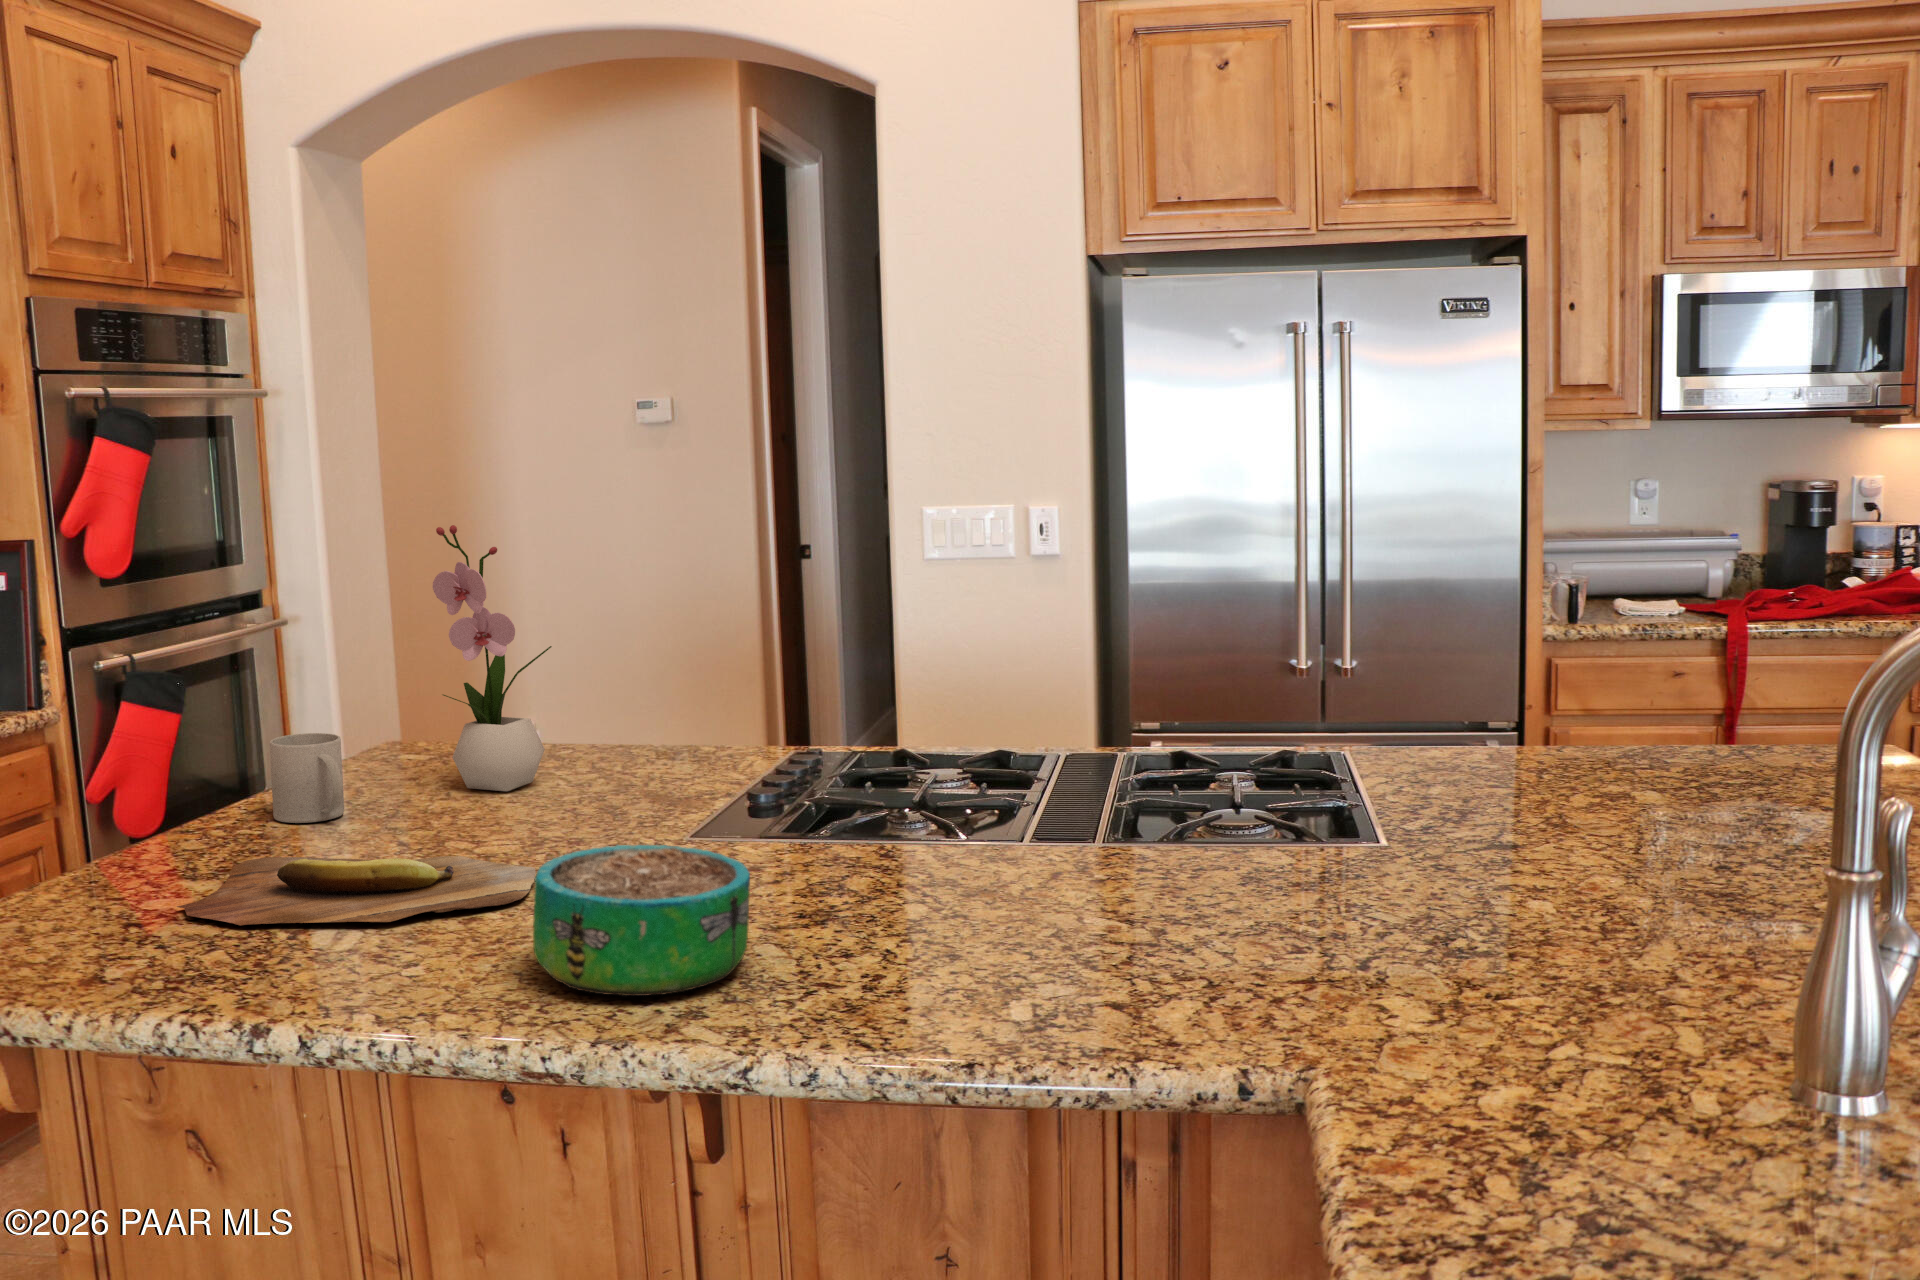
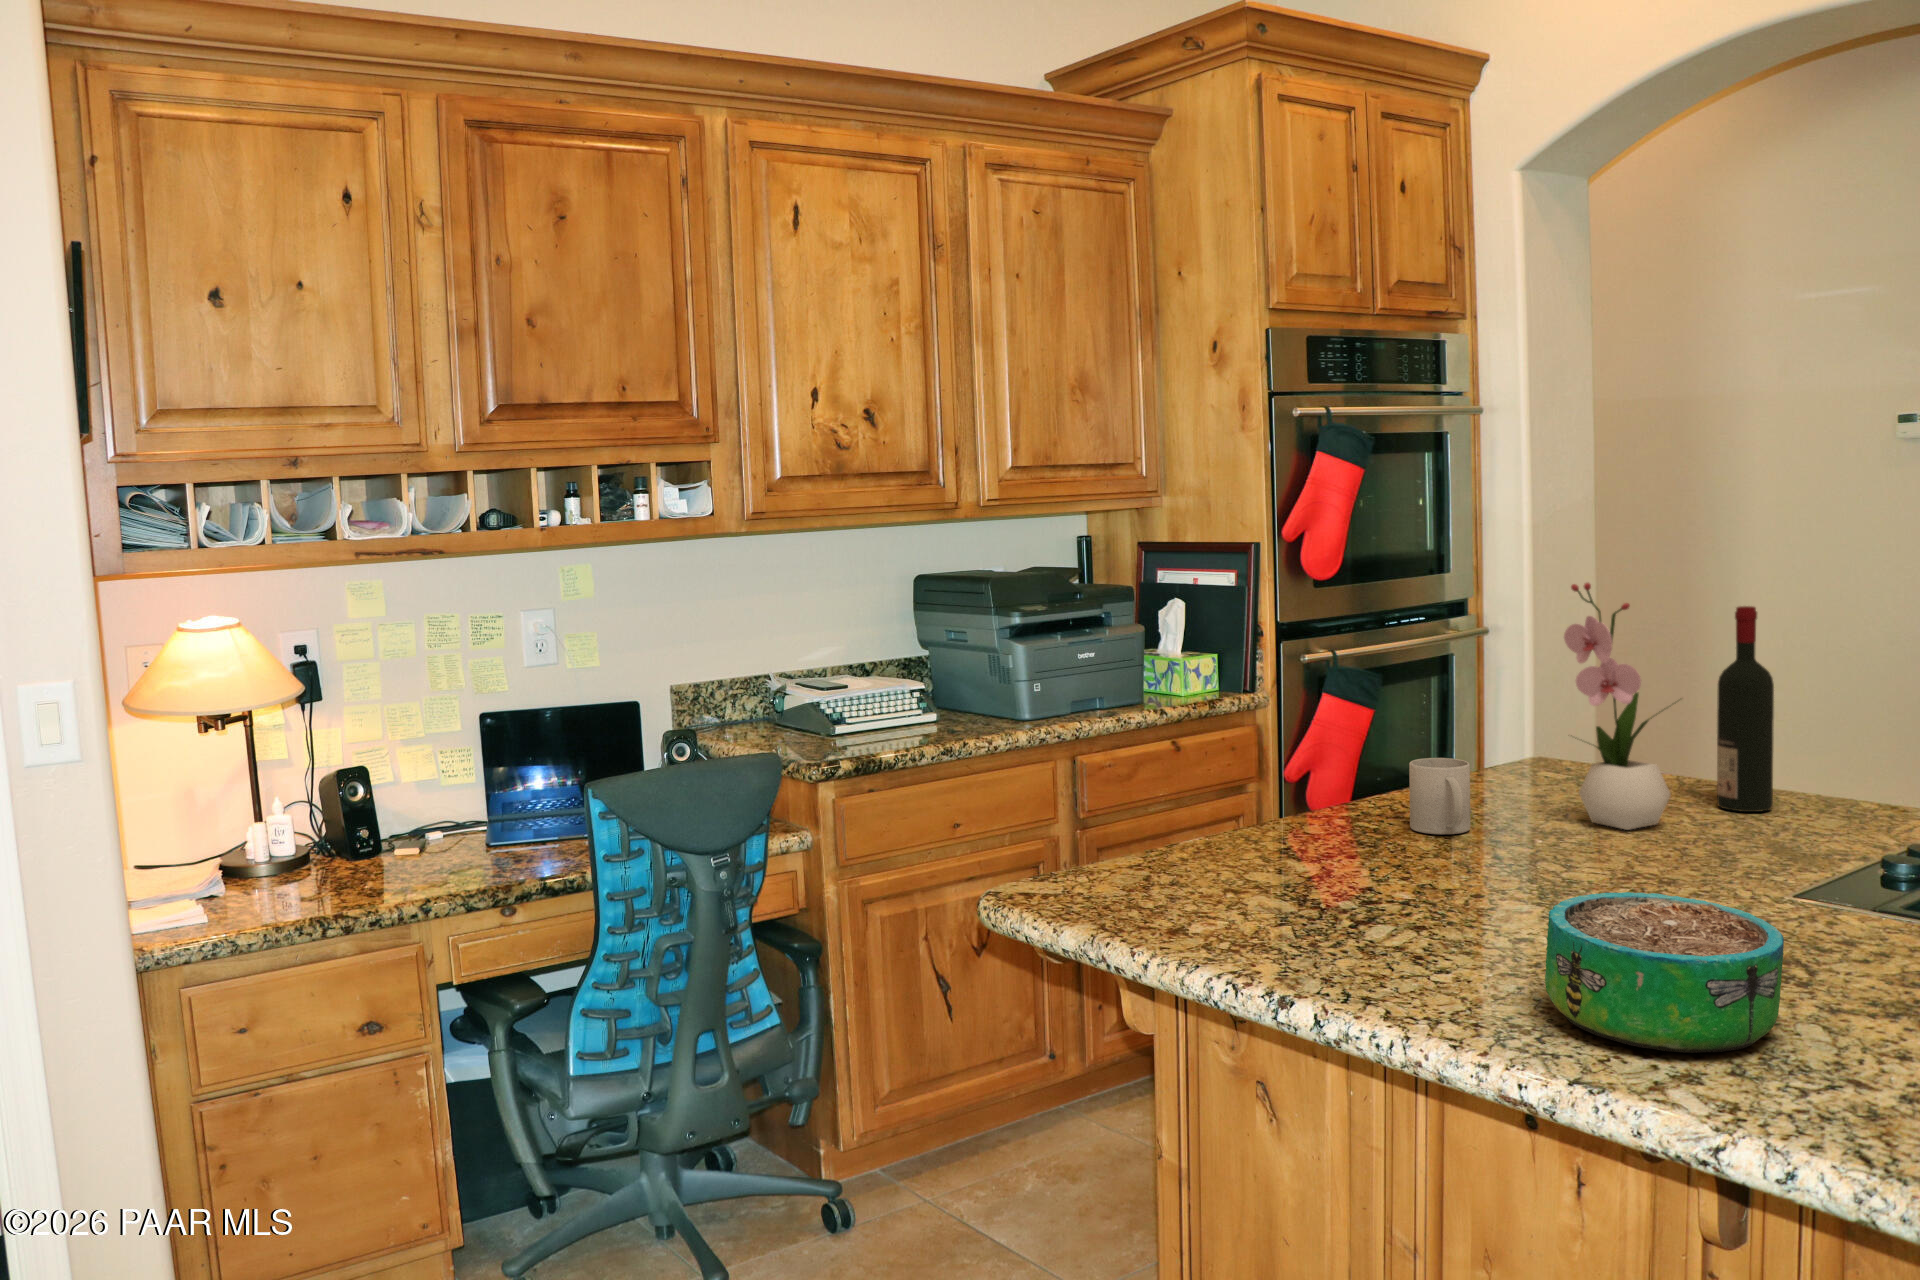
wine bottle: none [573,547,628,760] -> present [1717,606,1774,812]
cutting board: present [177,856,536,925] -> none [1289,858,1609,933]

